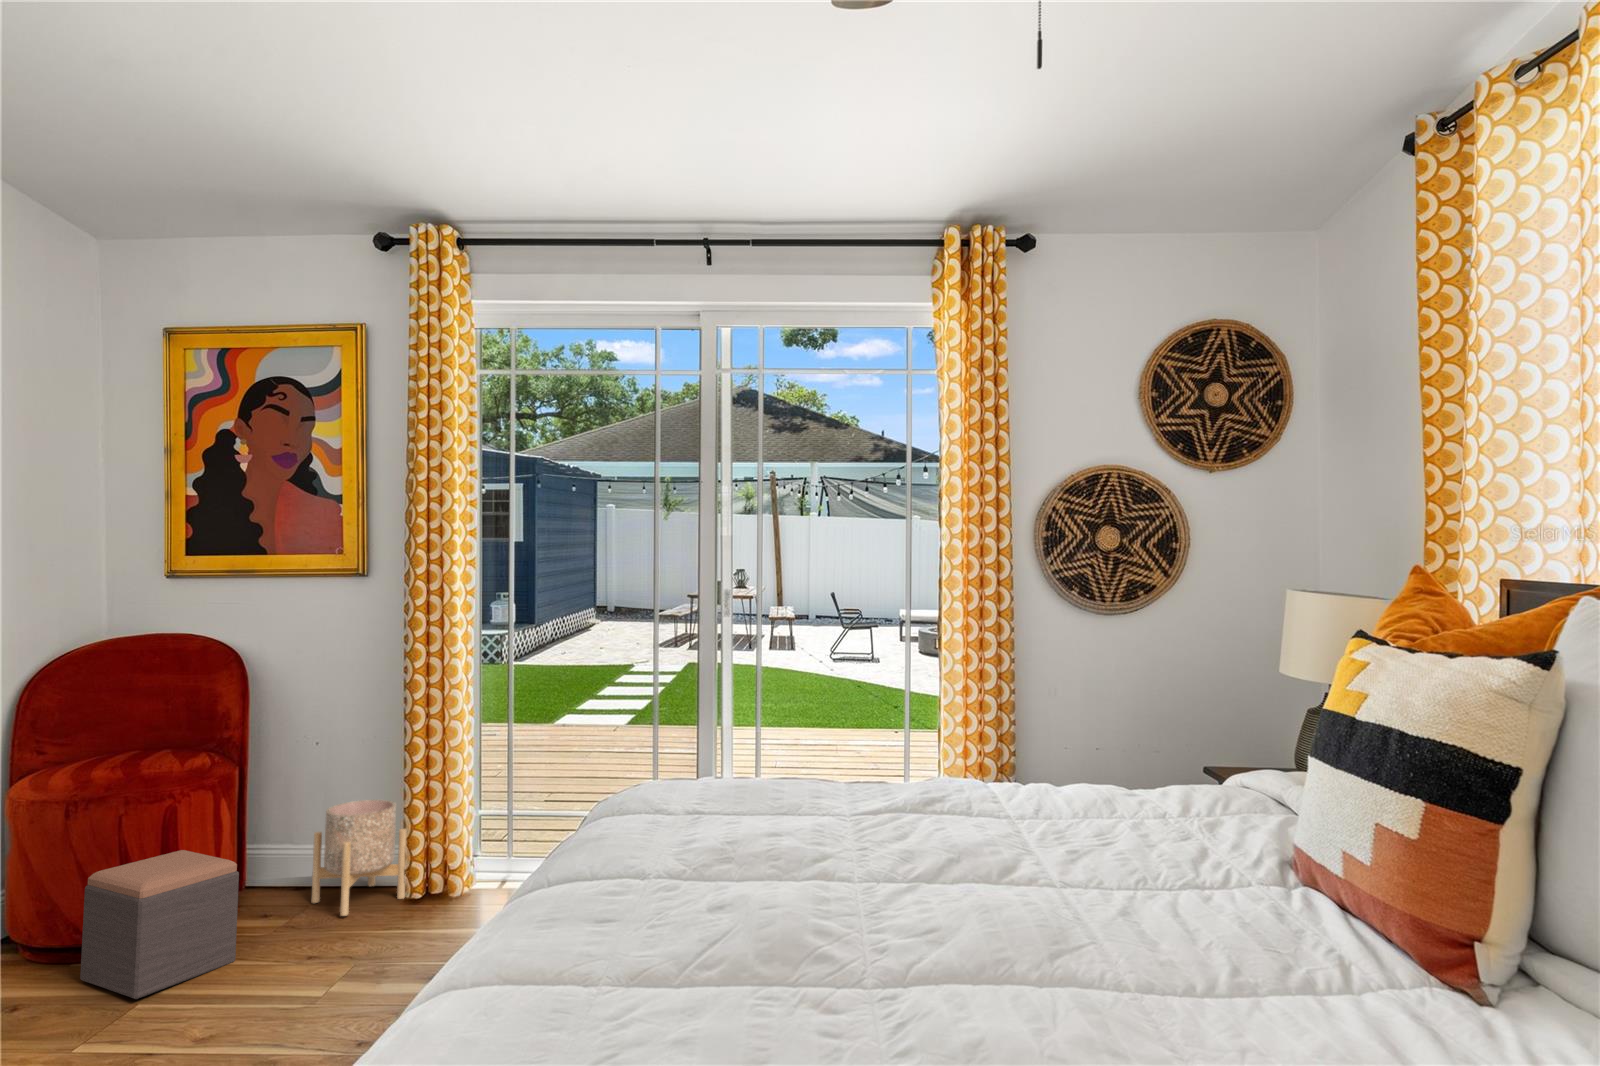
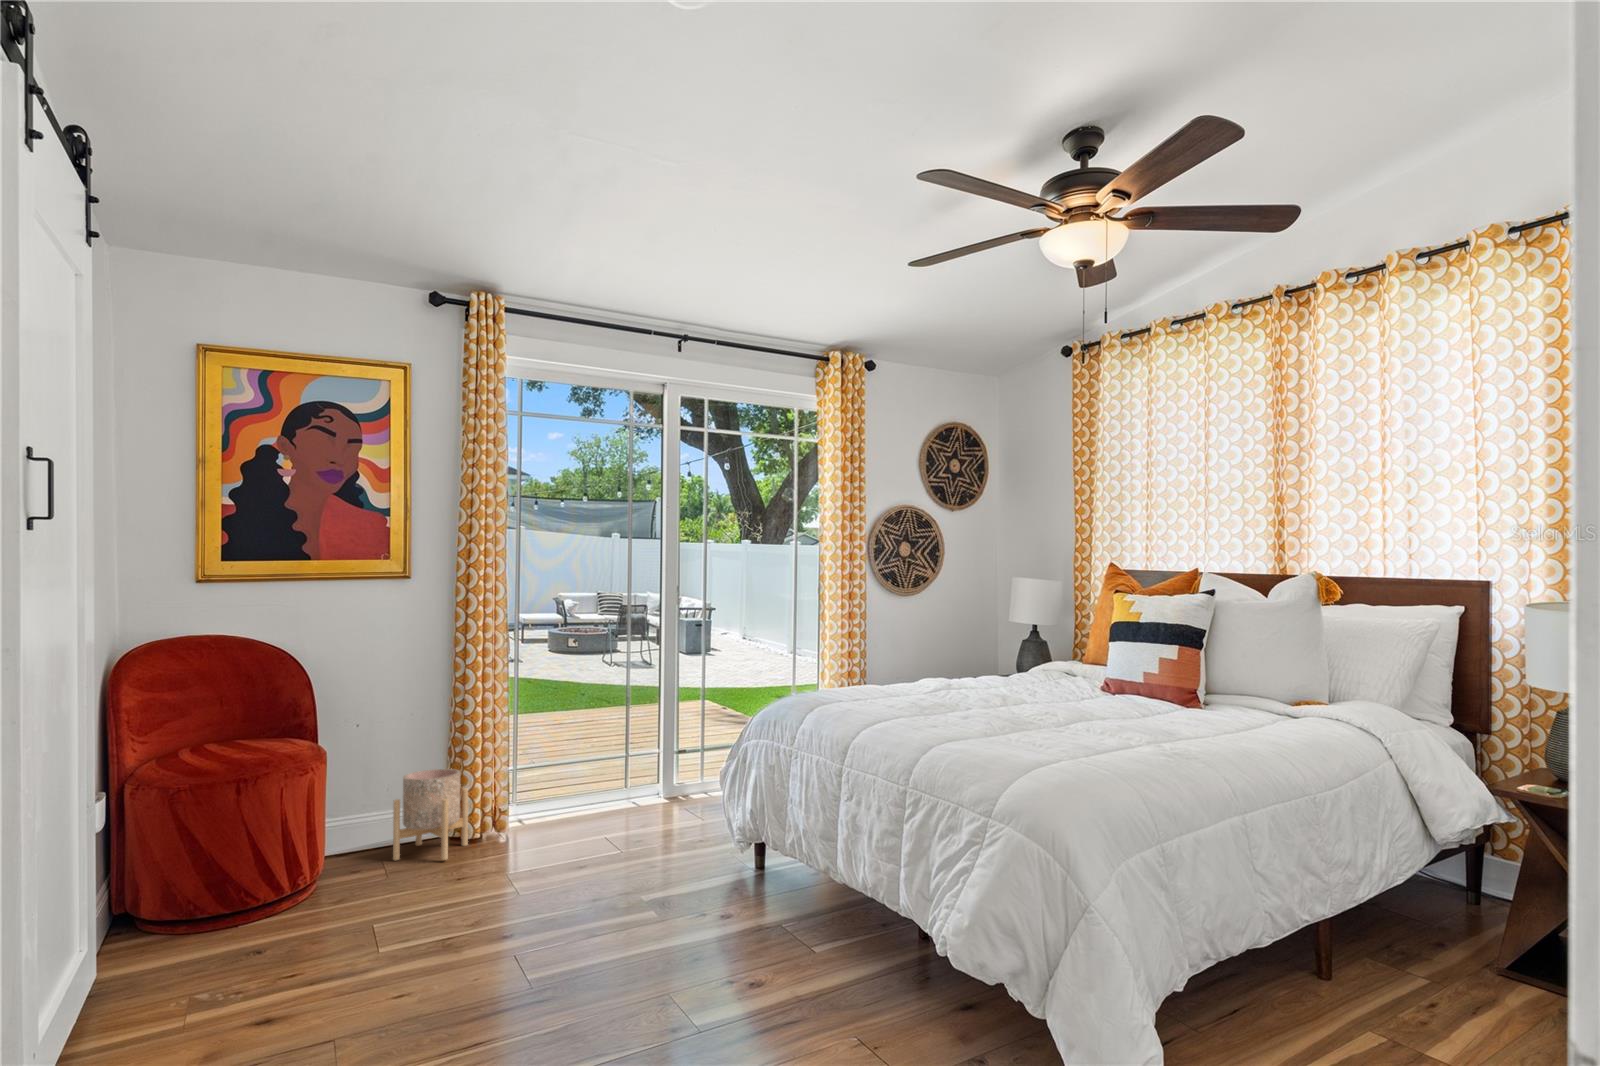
footstool: present [80,850,239,999] -> none [304,813,414,928]

